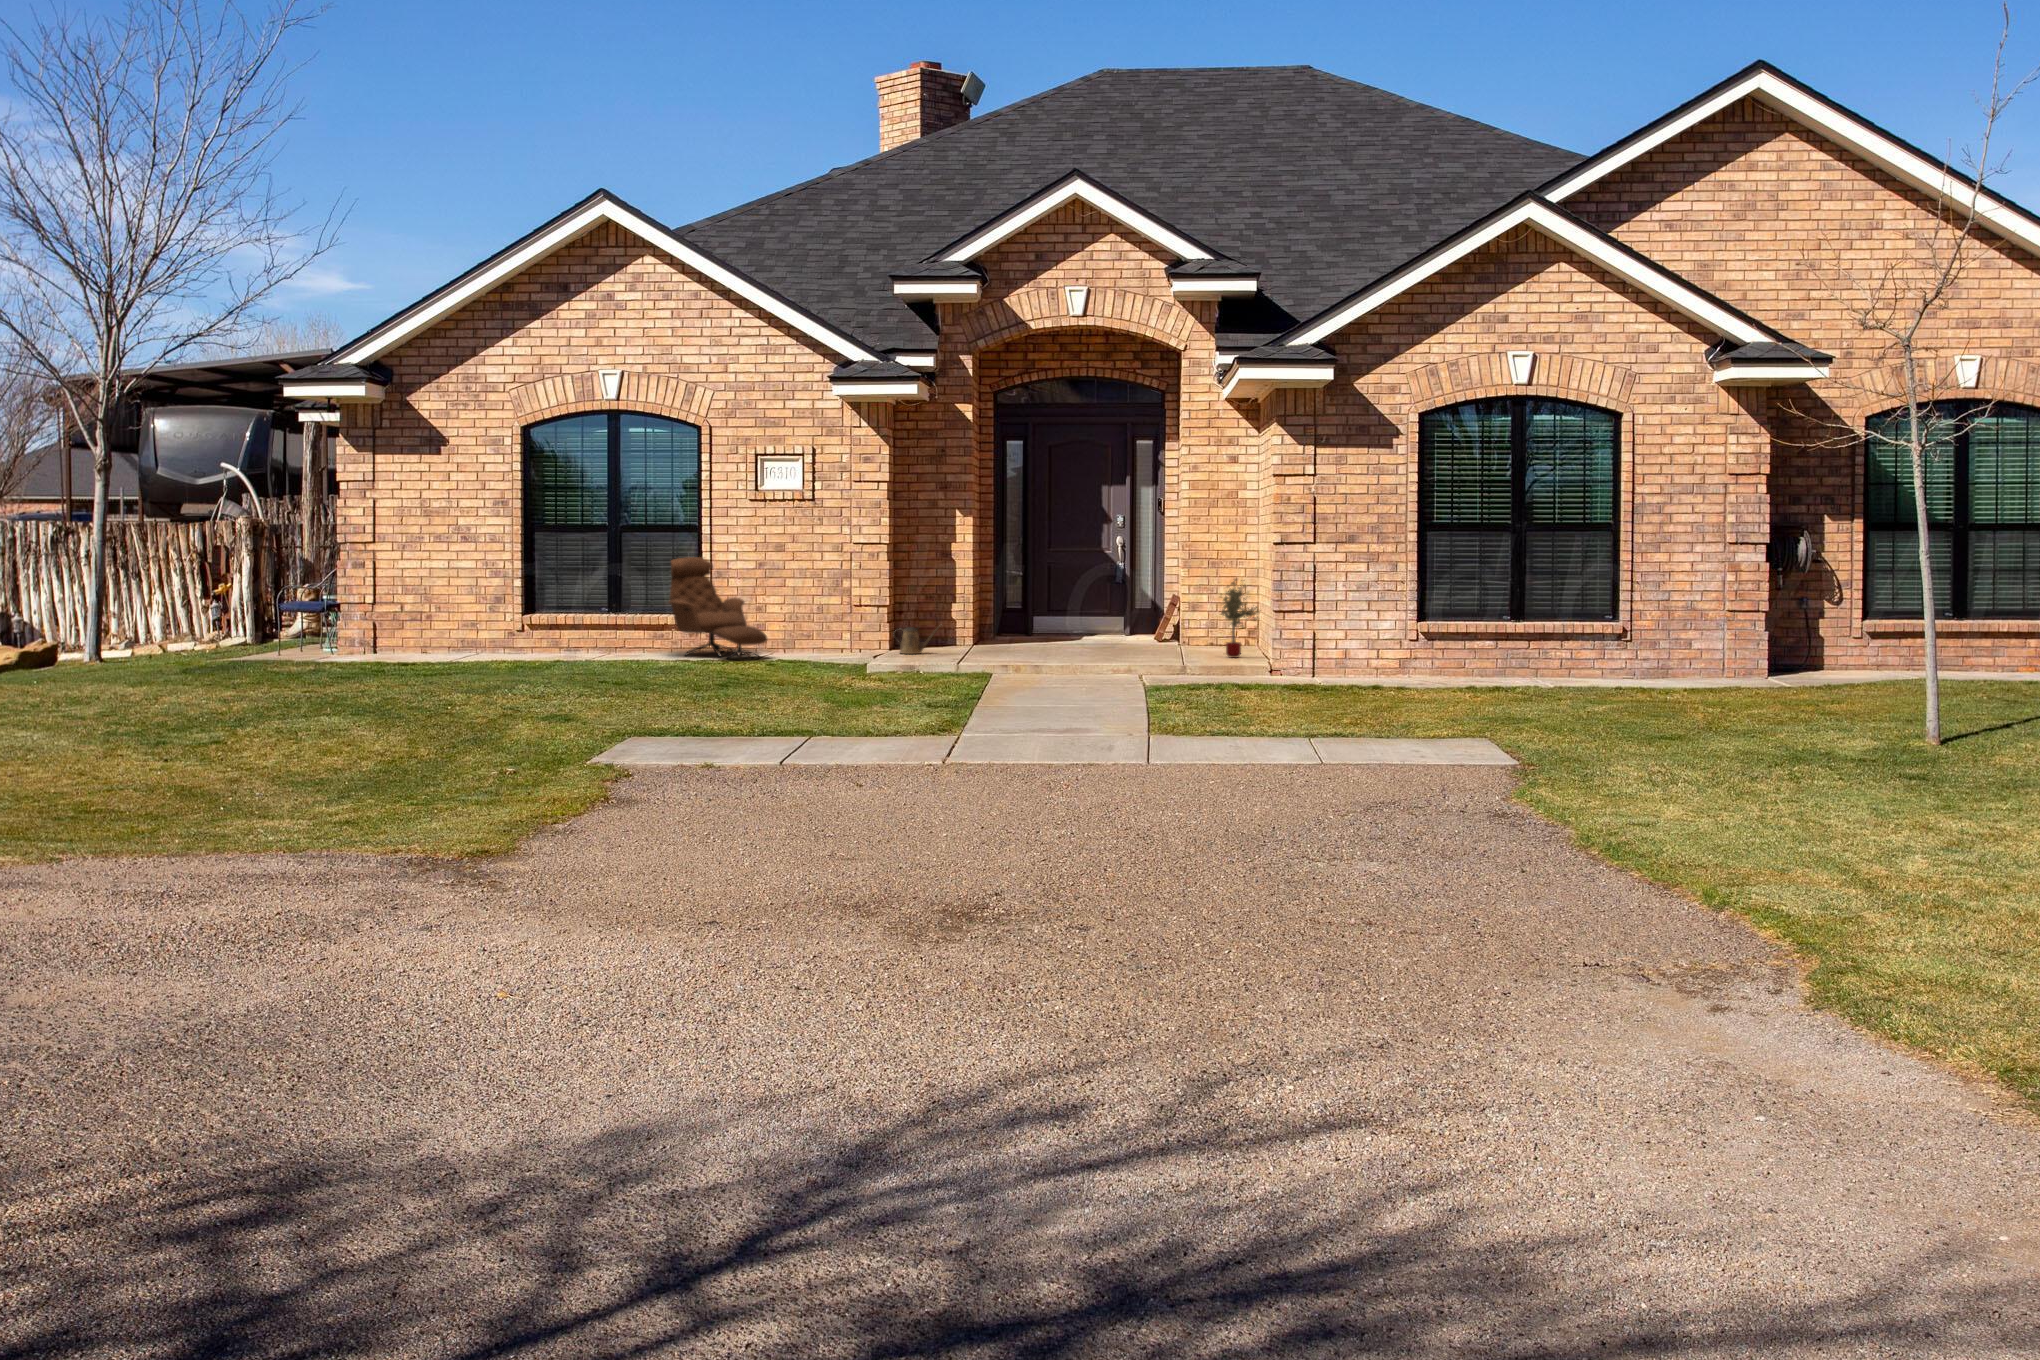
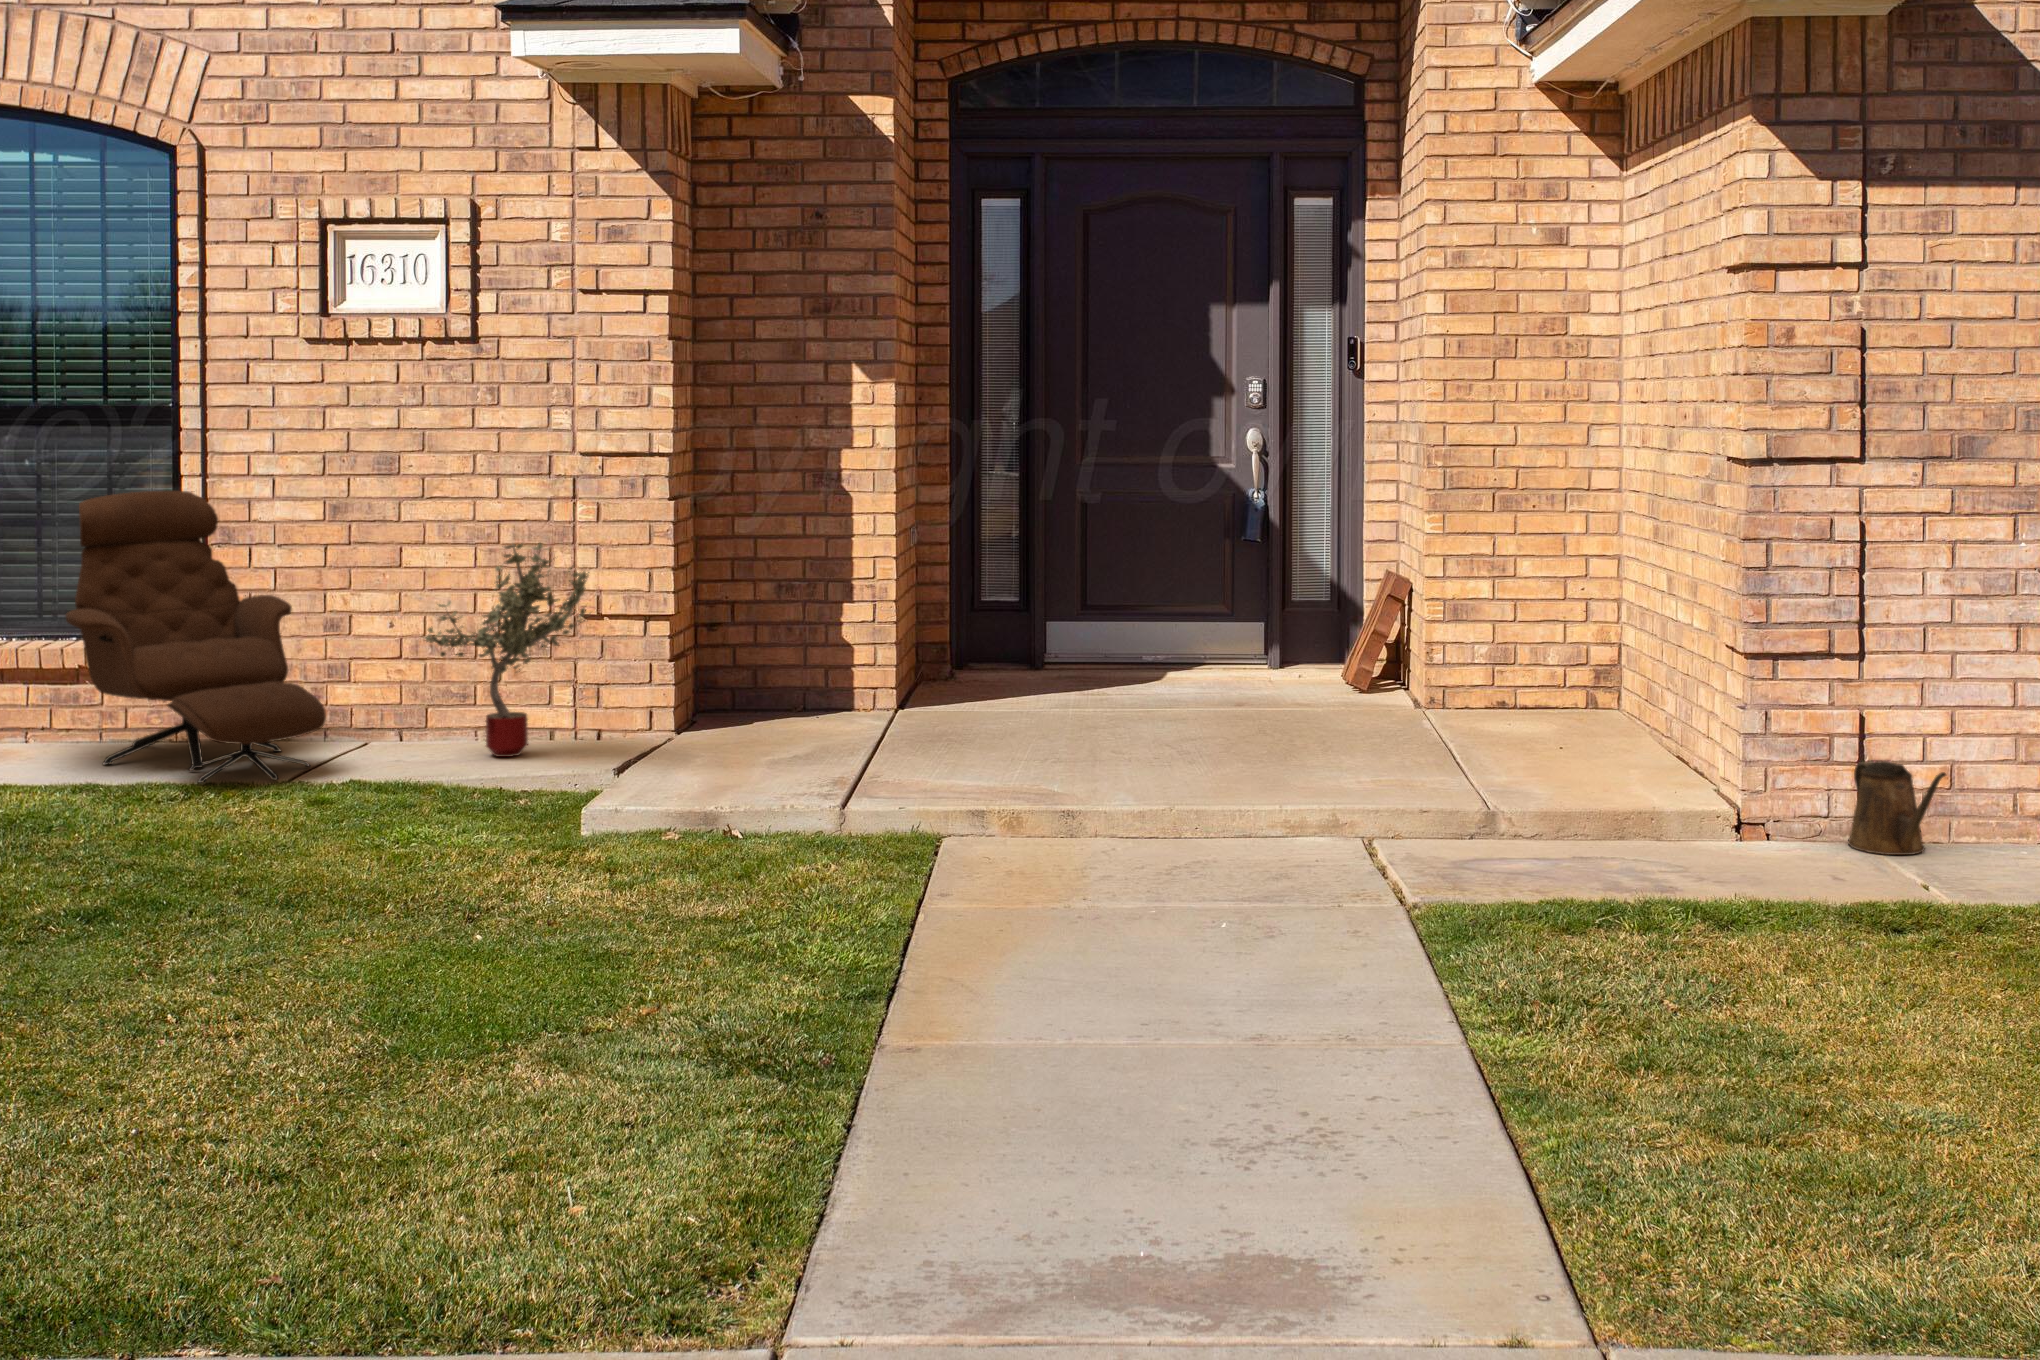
potted tree: present [1221,579,1259,658] -> present [425,543,590,757]
watering can: present [898,627,938,654] -> present [1848,761,1946,855]

